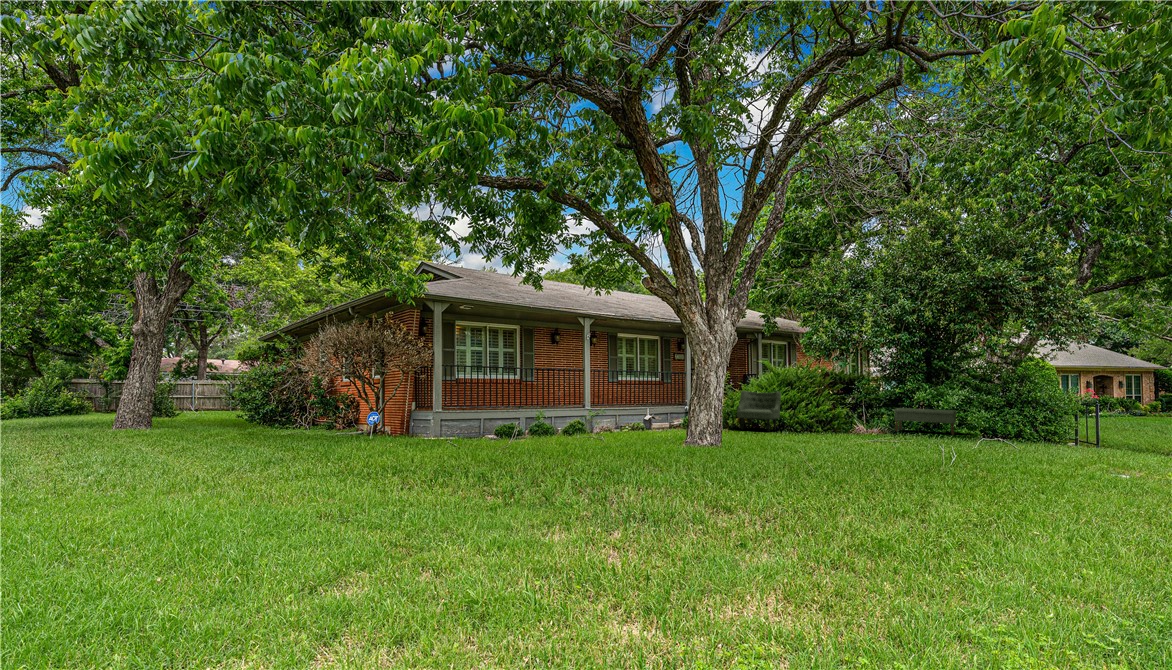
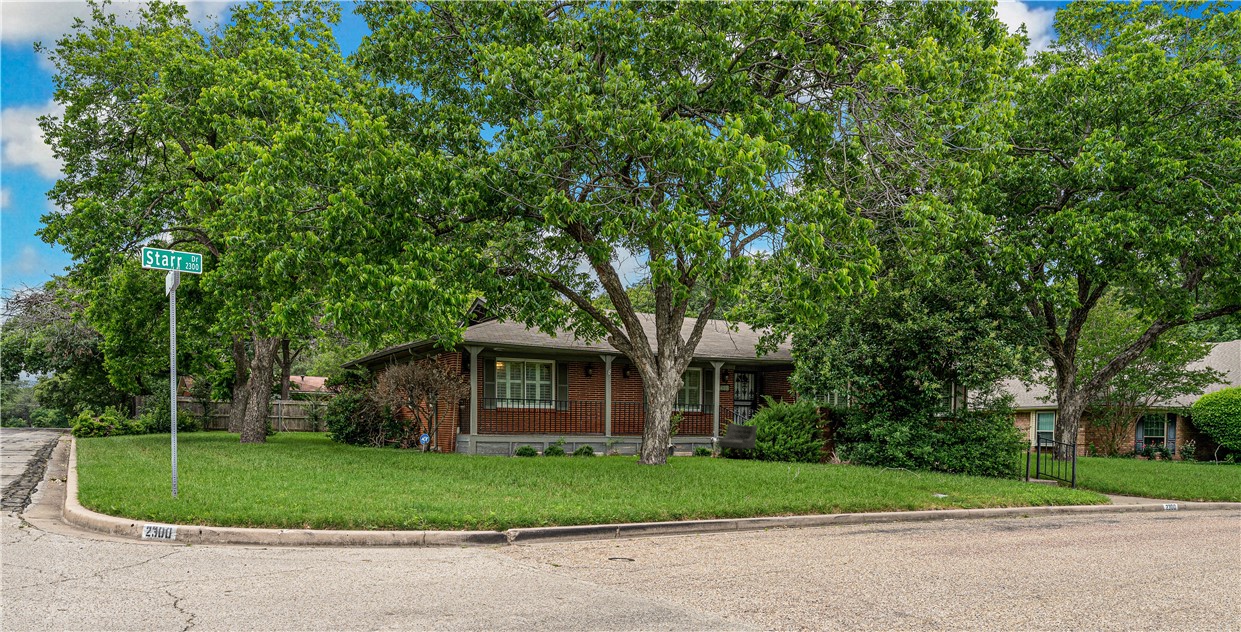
bench: present [894,408,957,435] -> none [853,442,902,466]

